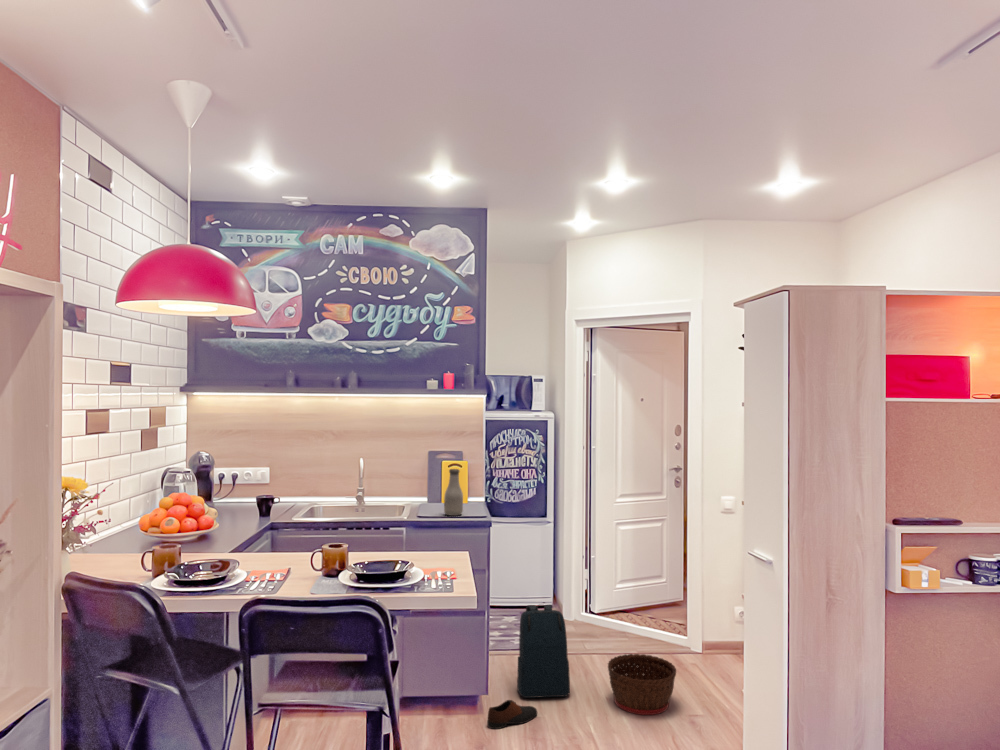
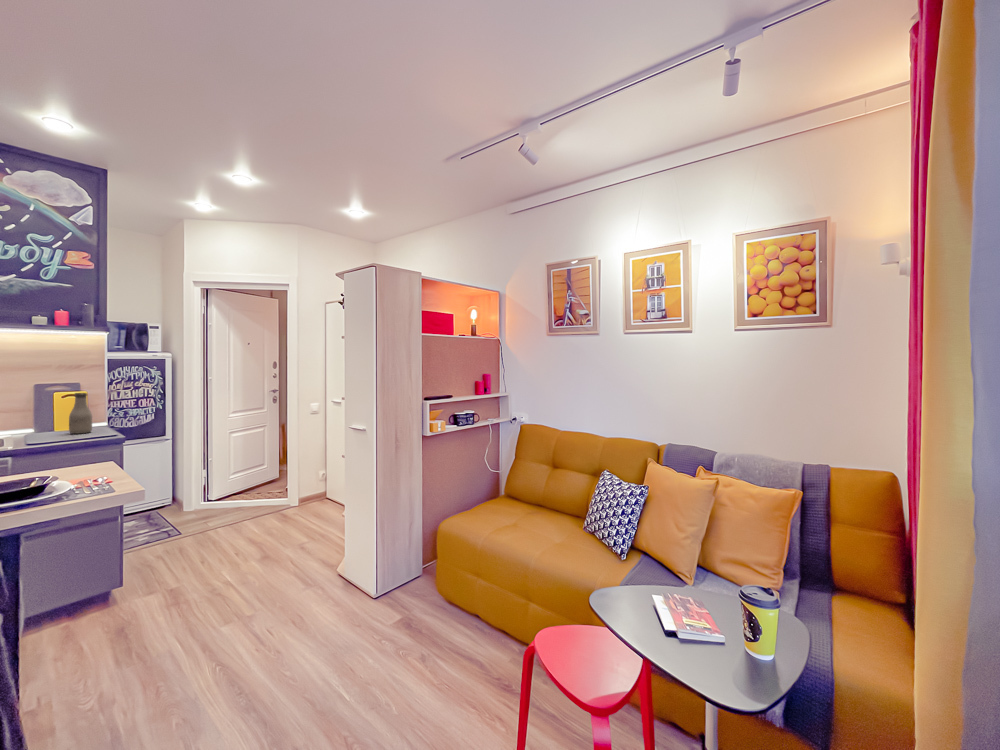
backpack: present [517,605,570,698] -> none [155,494,207,568]
basket: present [608,654,676,715] -> none [239,511,291,551]
shoe: present [487,700,537,729] -> none [132,571,181,599]

